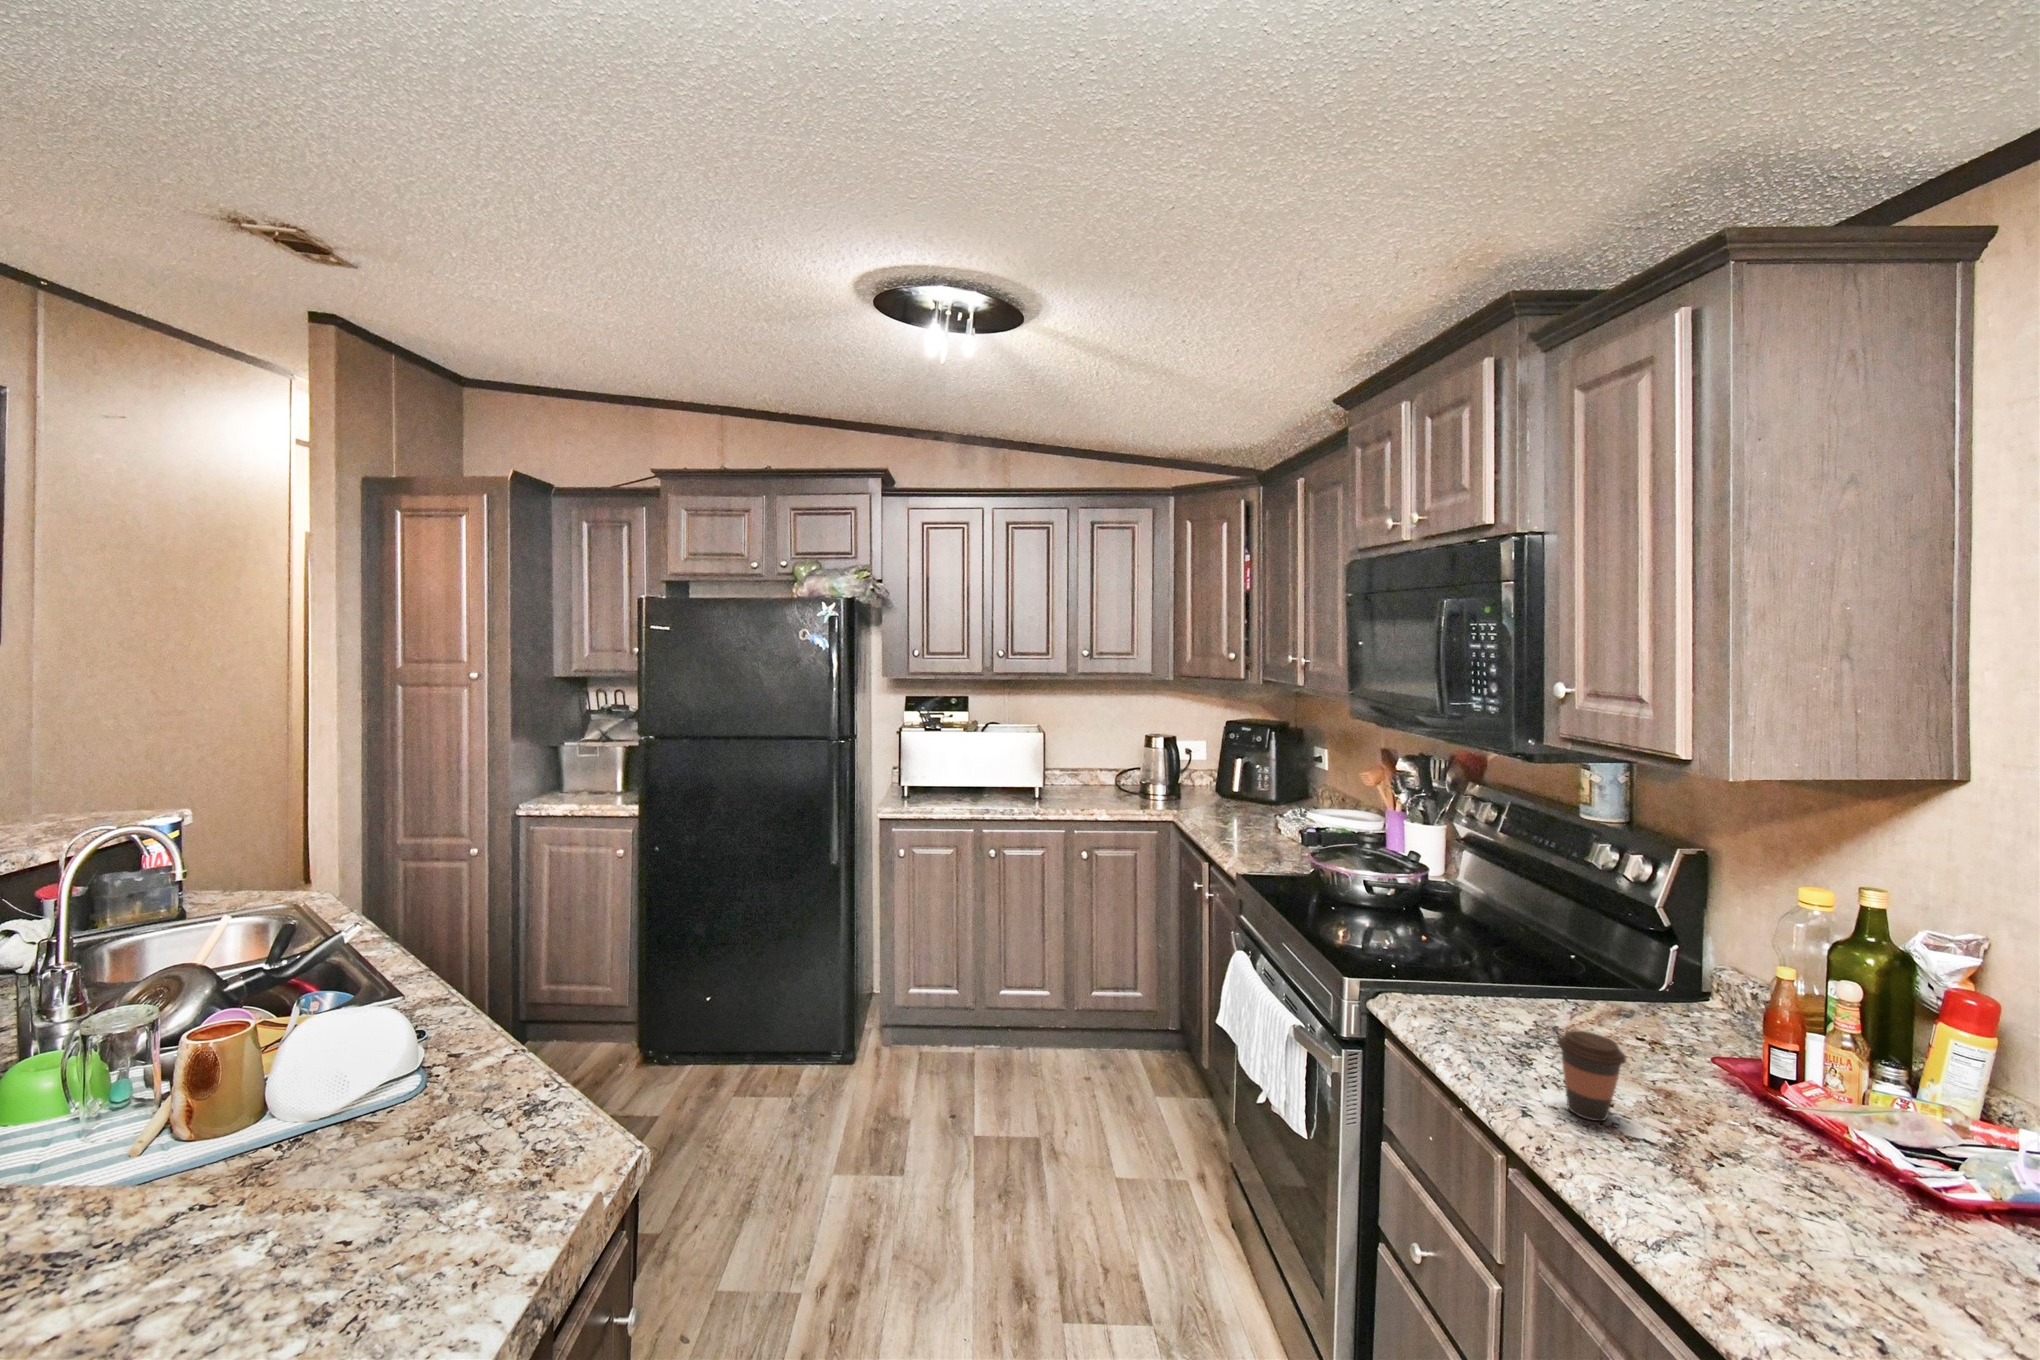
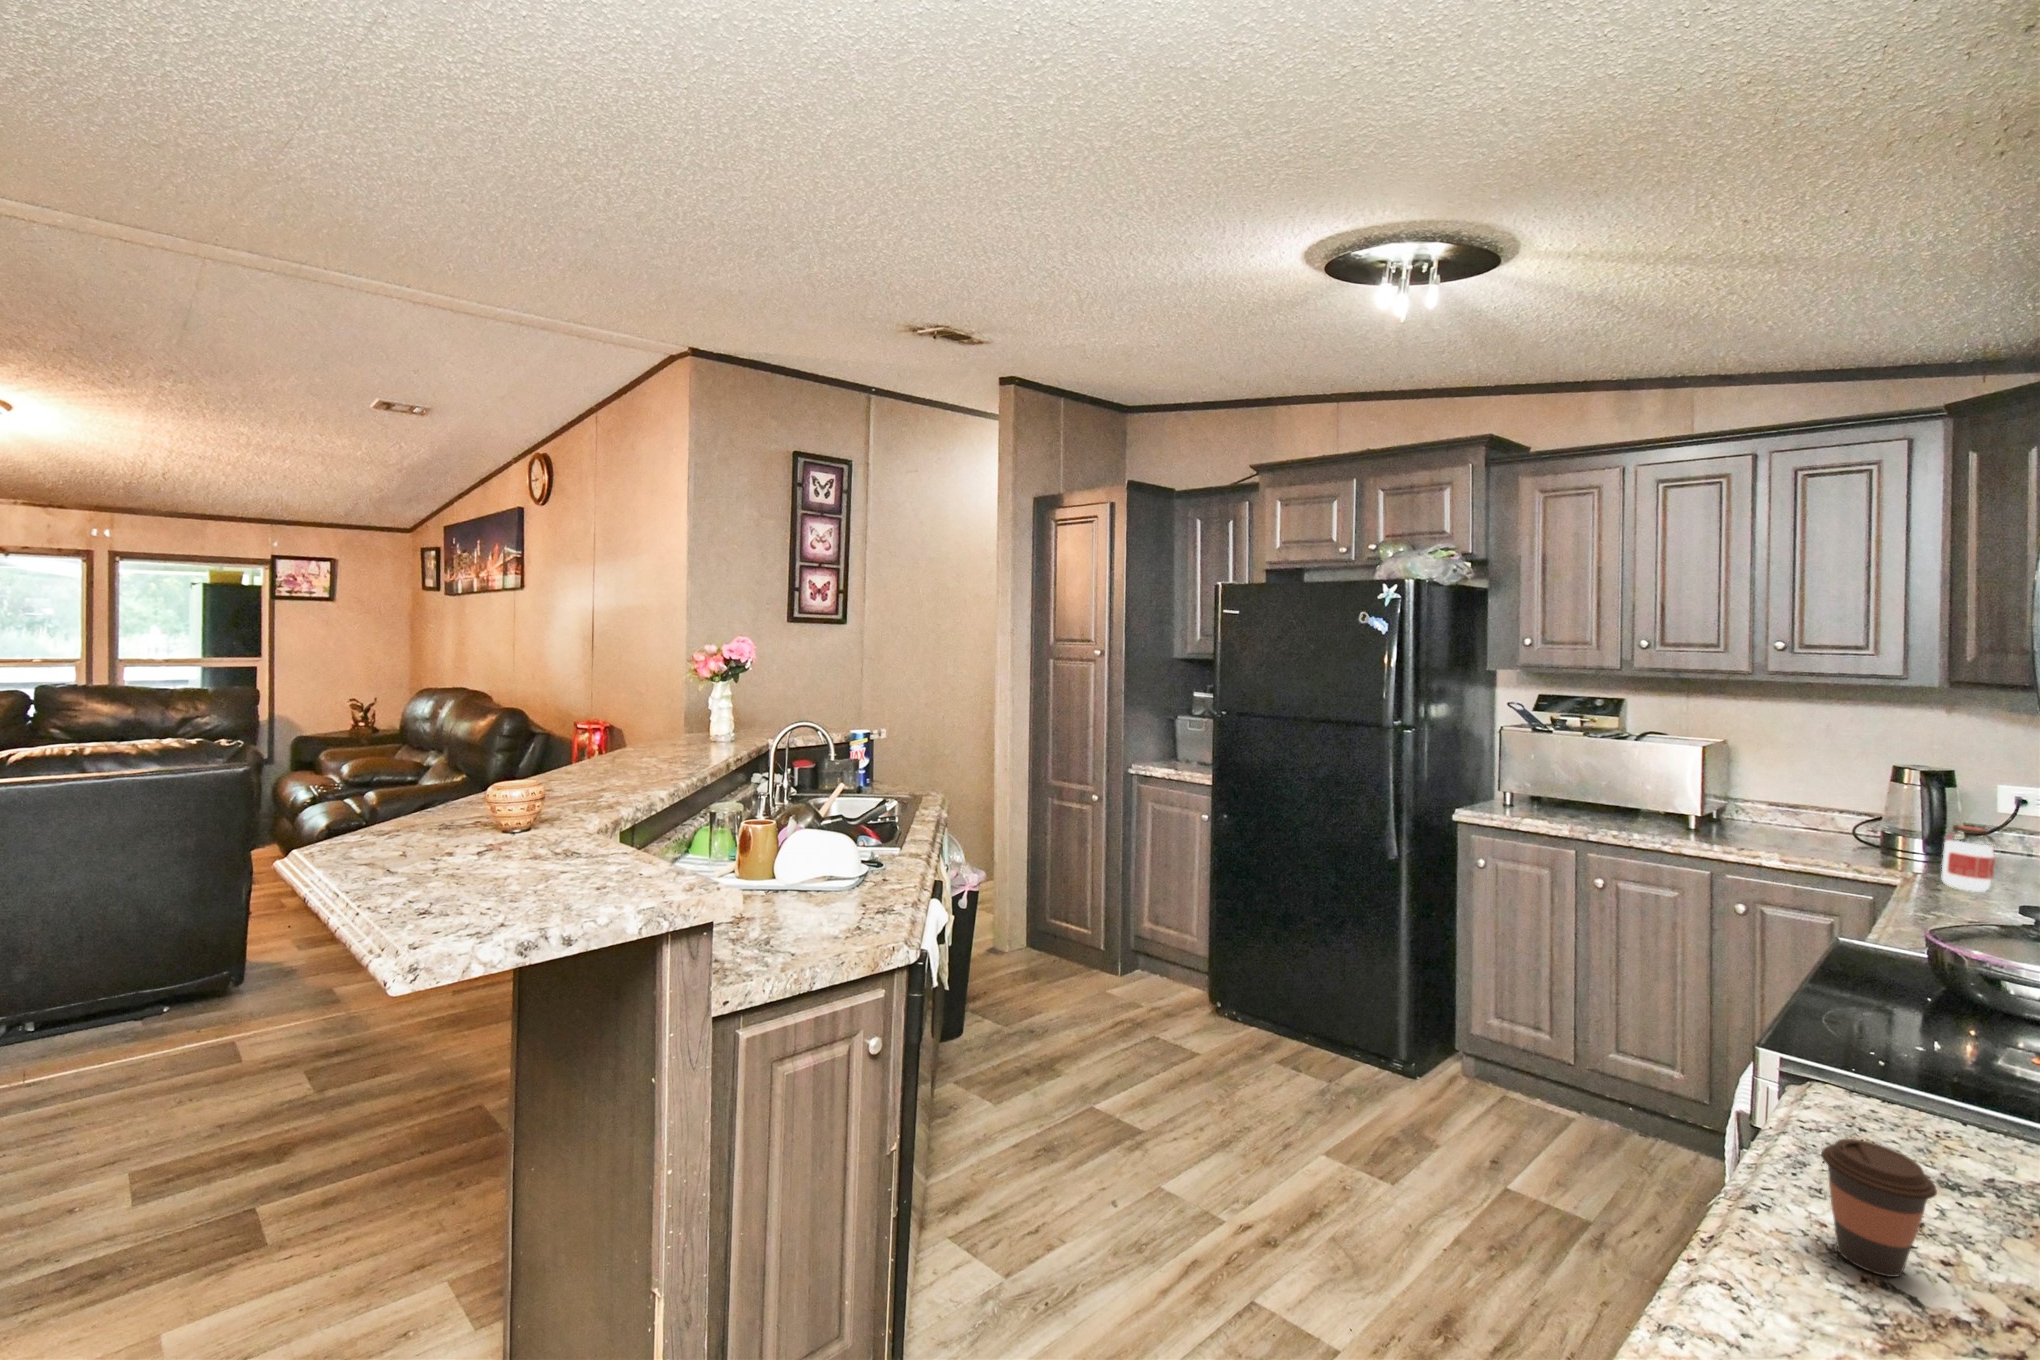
jar: none [1185,770,1211,813] -> present [1942,825,1995,892]

